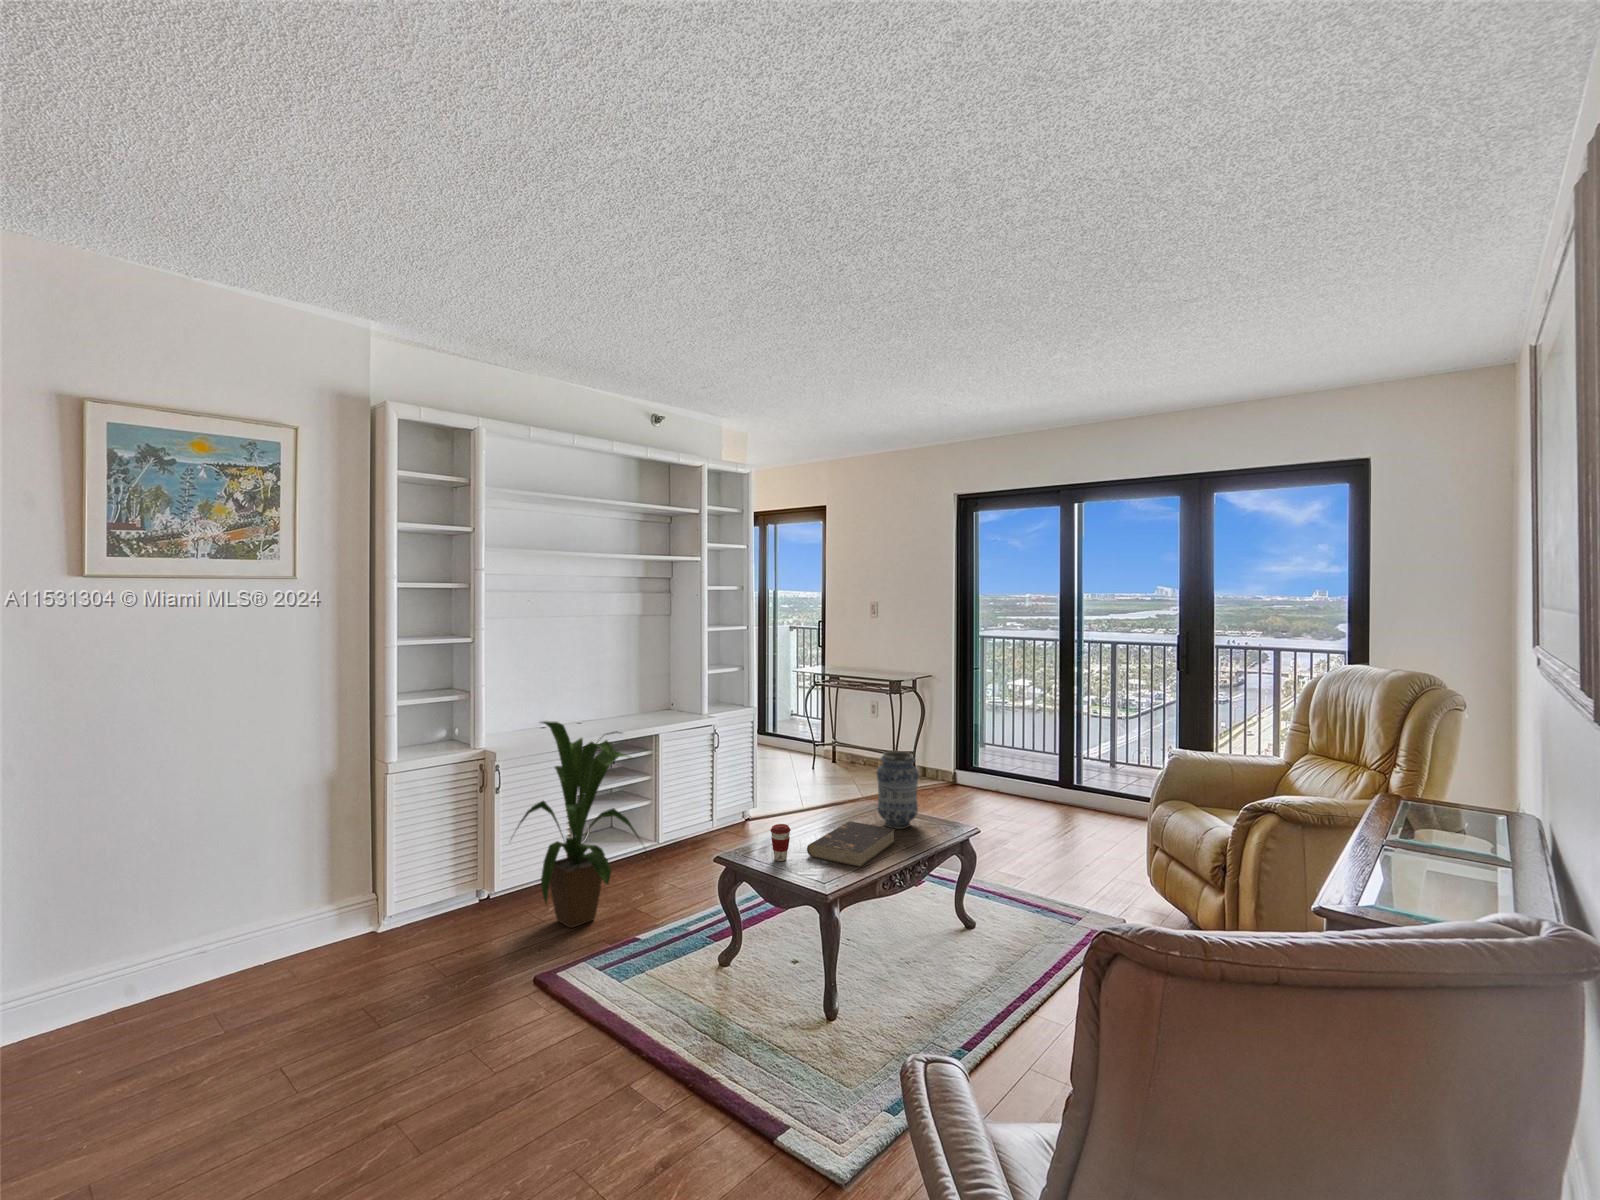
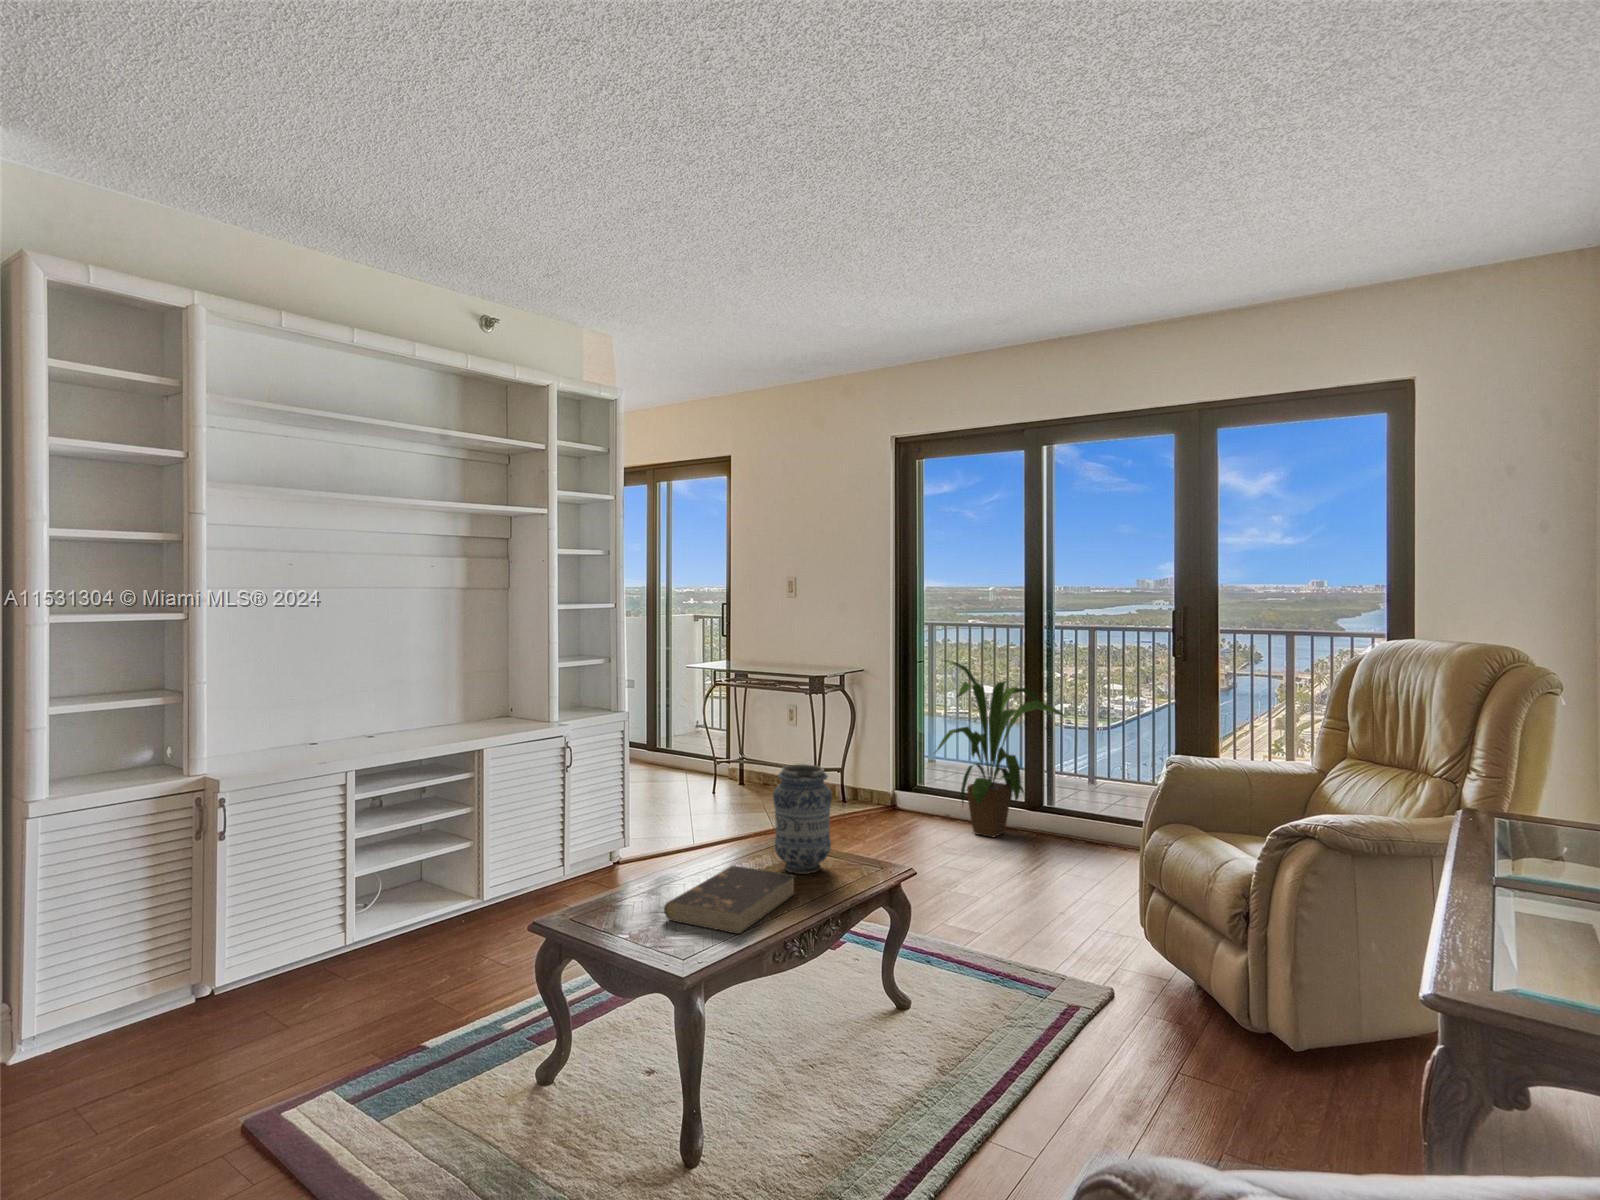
house plant: present [518,721,640,928] -> present [934,661,1066,837]
coffee cup: present [770,824,791,861] -> none [608,874,638,929]

